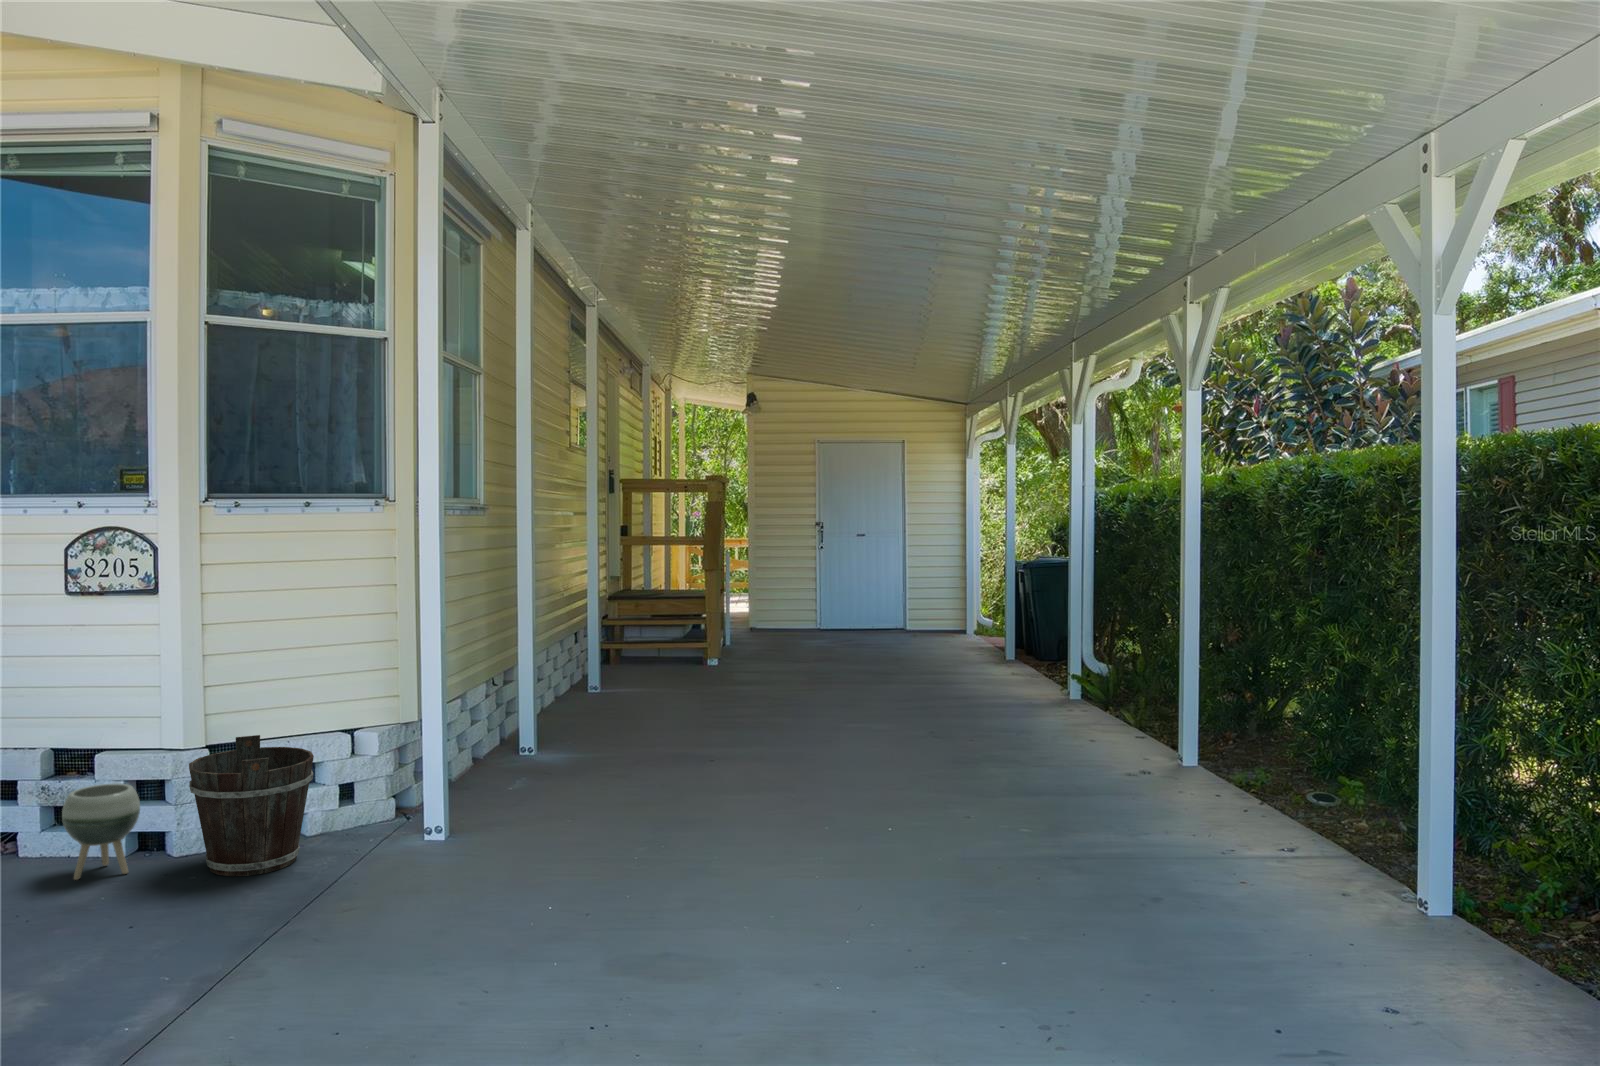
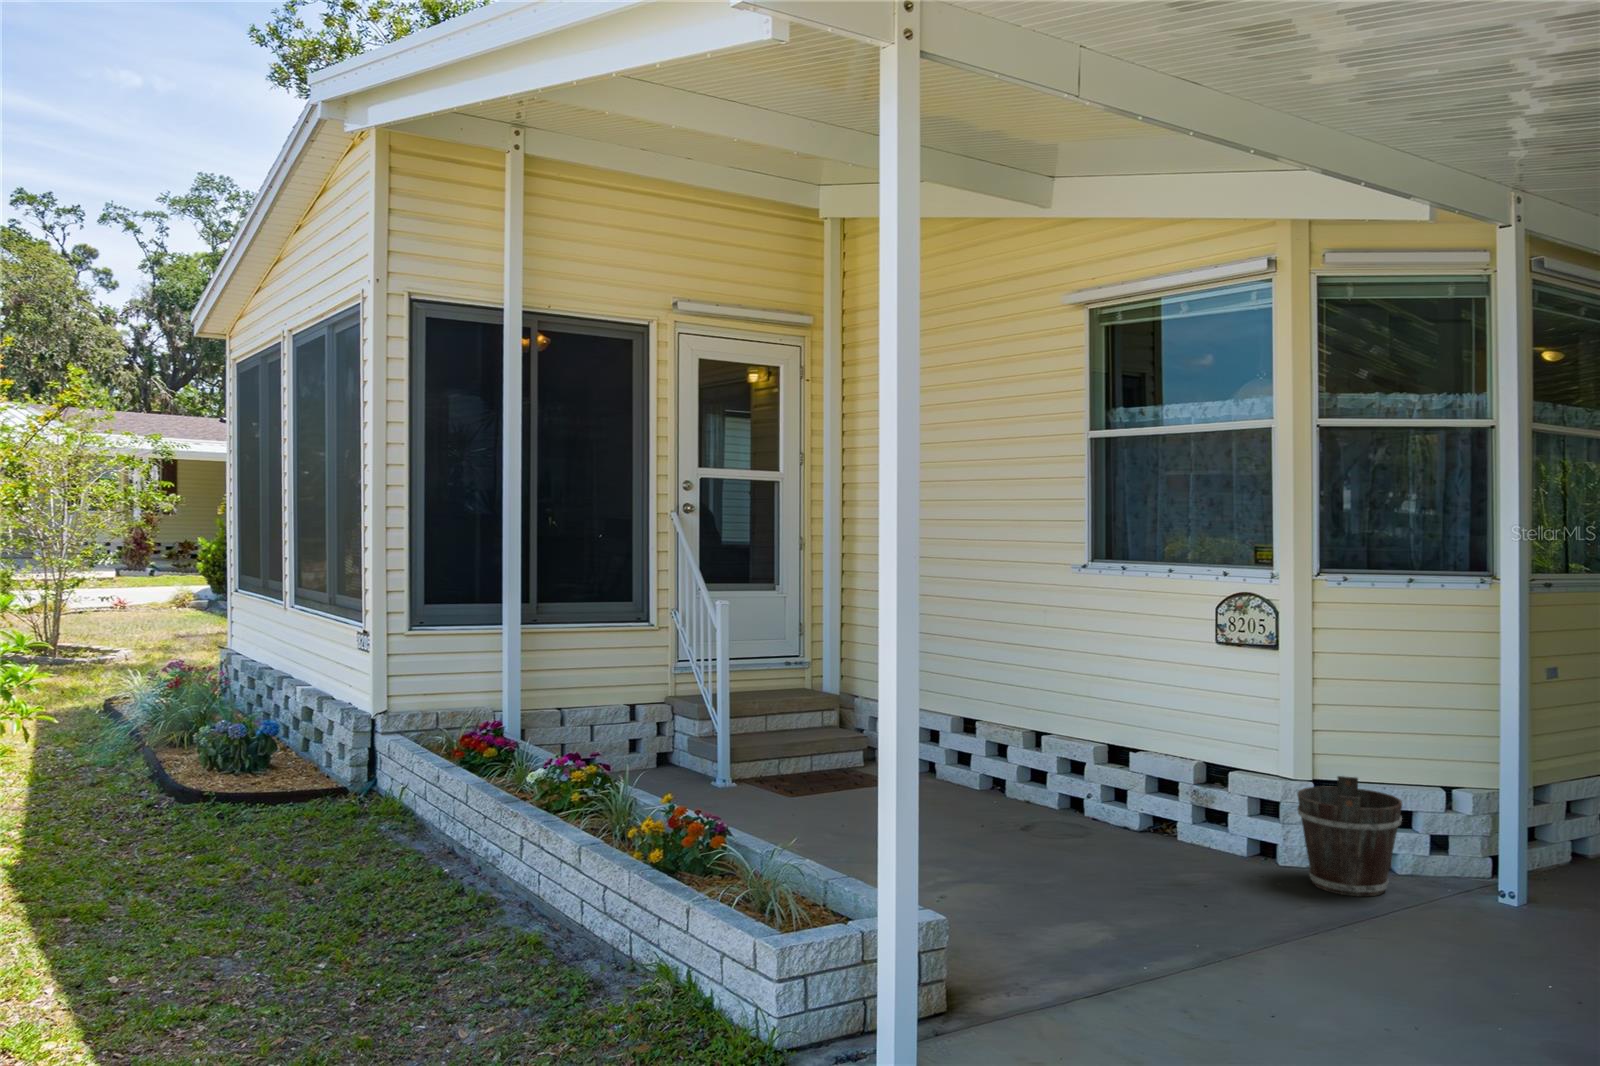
planter: present [62,784,140,880] -> none [1206,795,1261,869]

